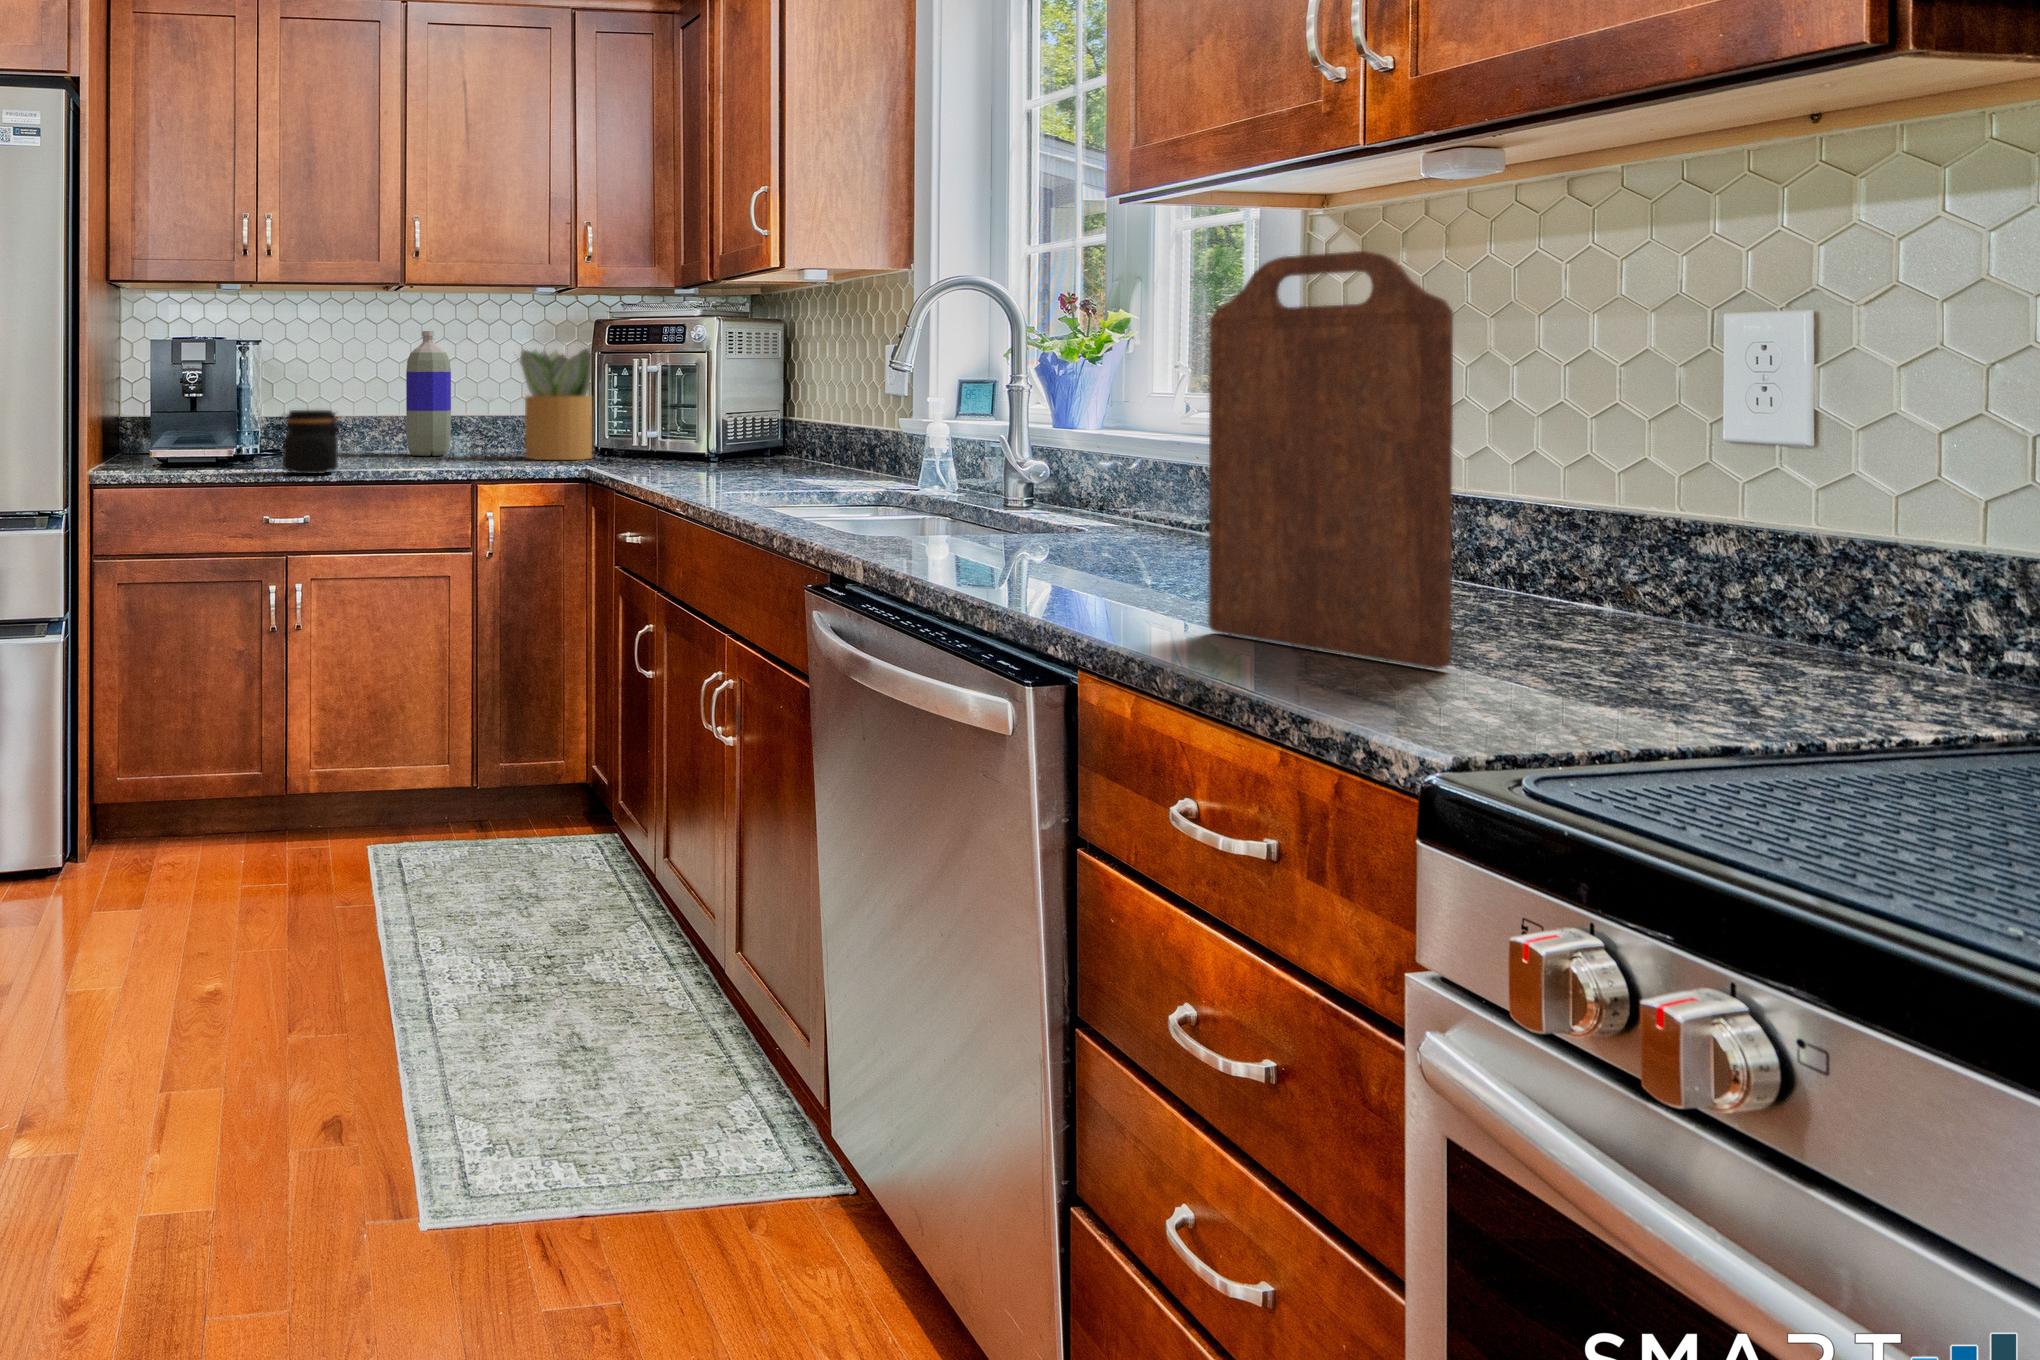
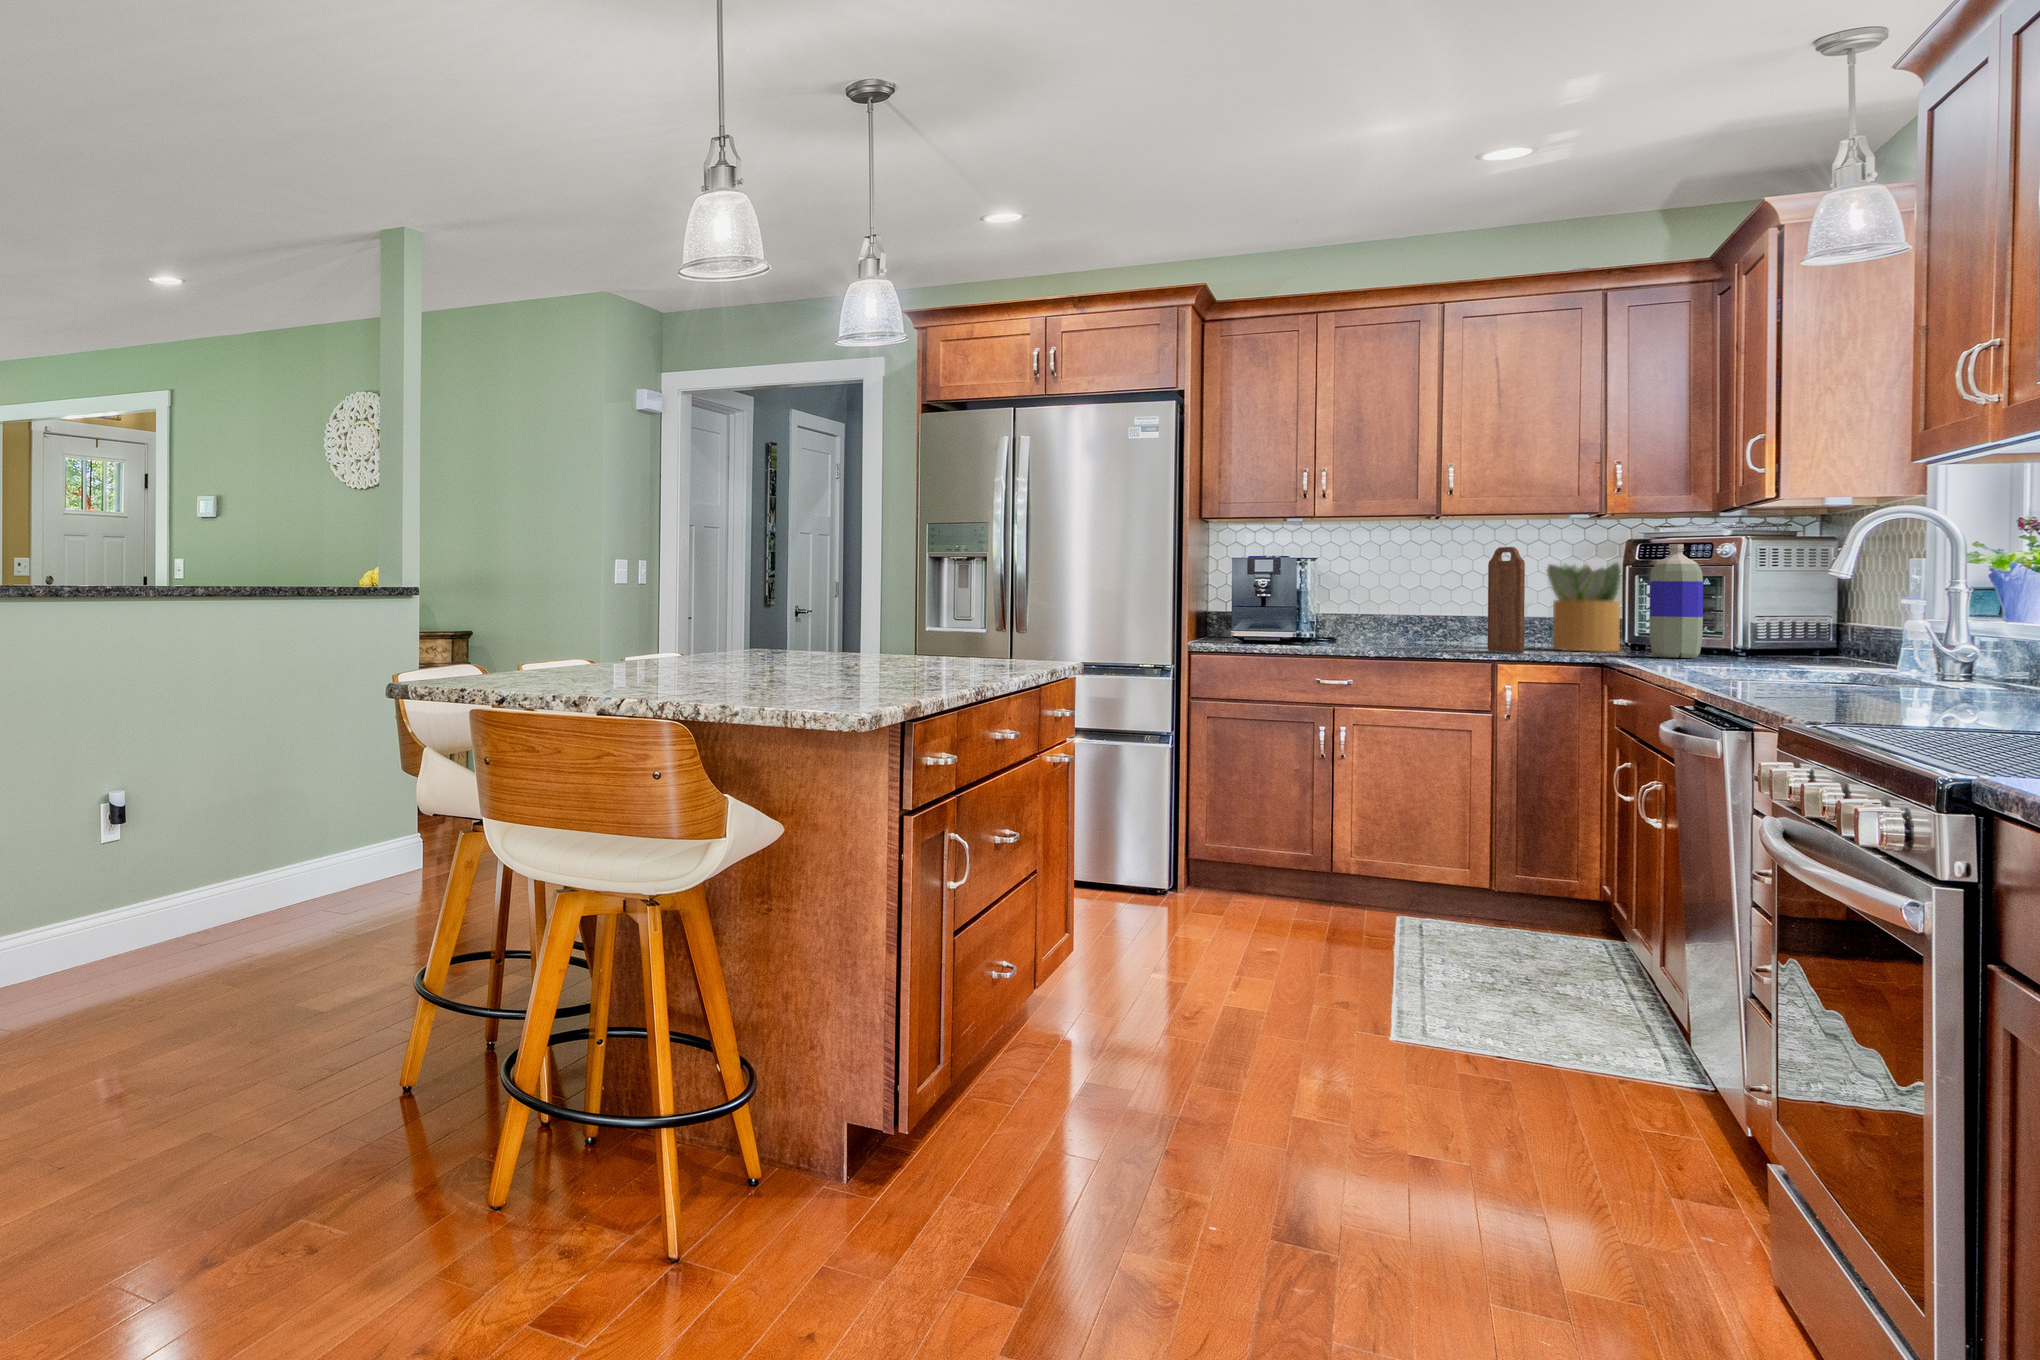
cutting board: present [1208,251,1453,669] -> present [1488,547,1525,653]
bottle: present [406,331,451,456] -> present [1650,544,1703,658]
jar: present [275,410,343,474] -> none [1325,607,1382,651]

